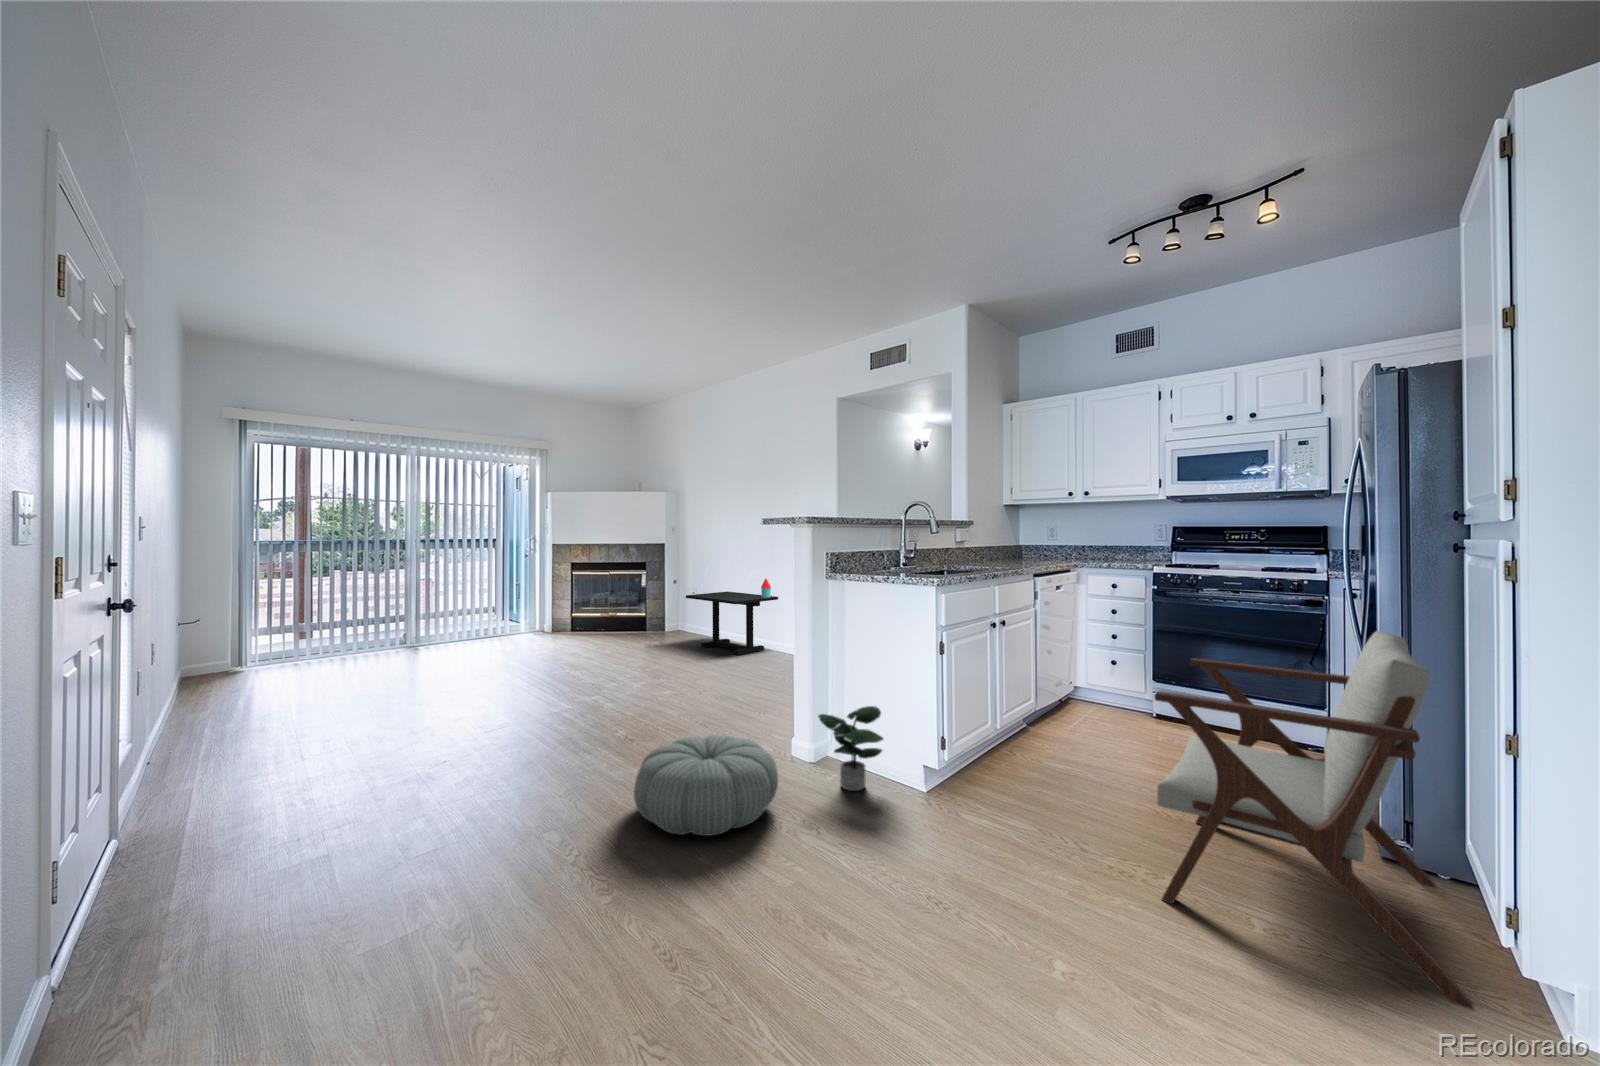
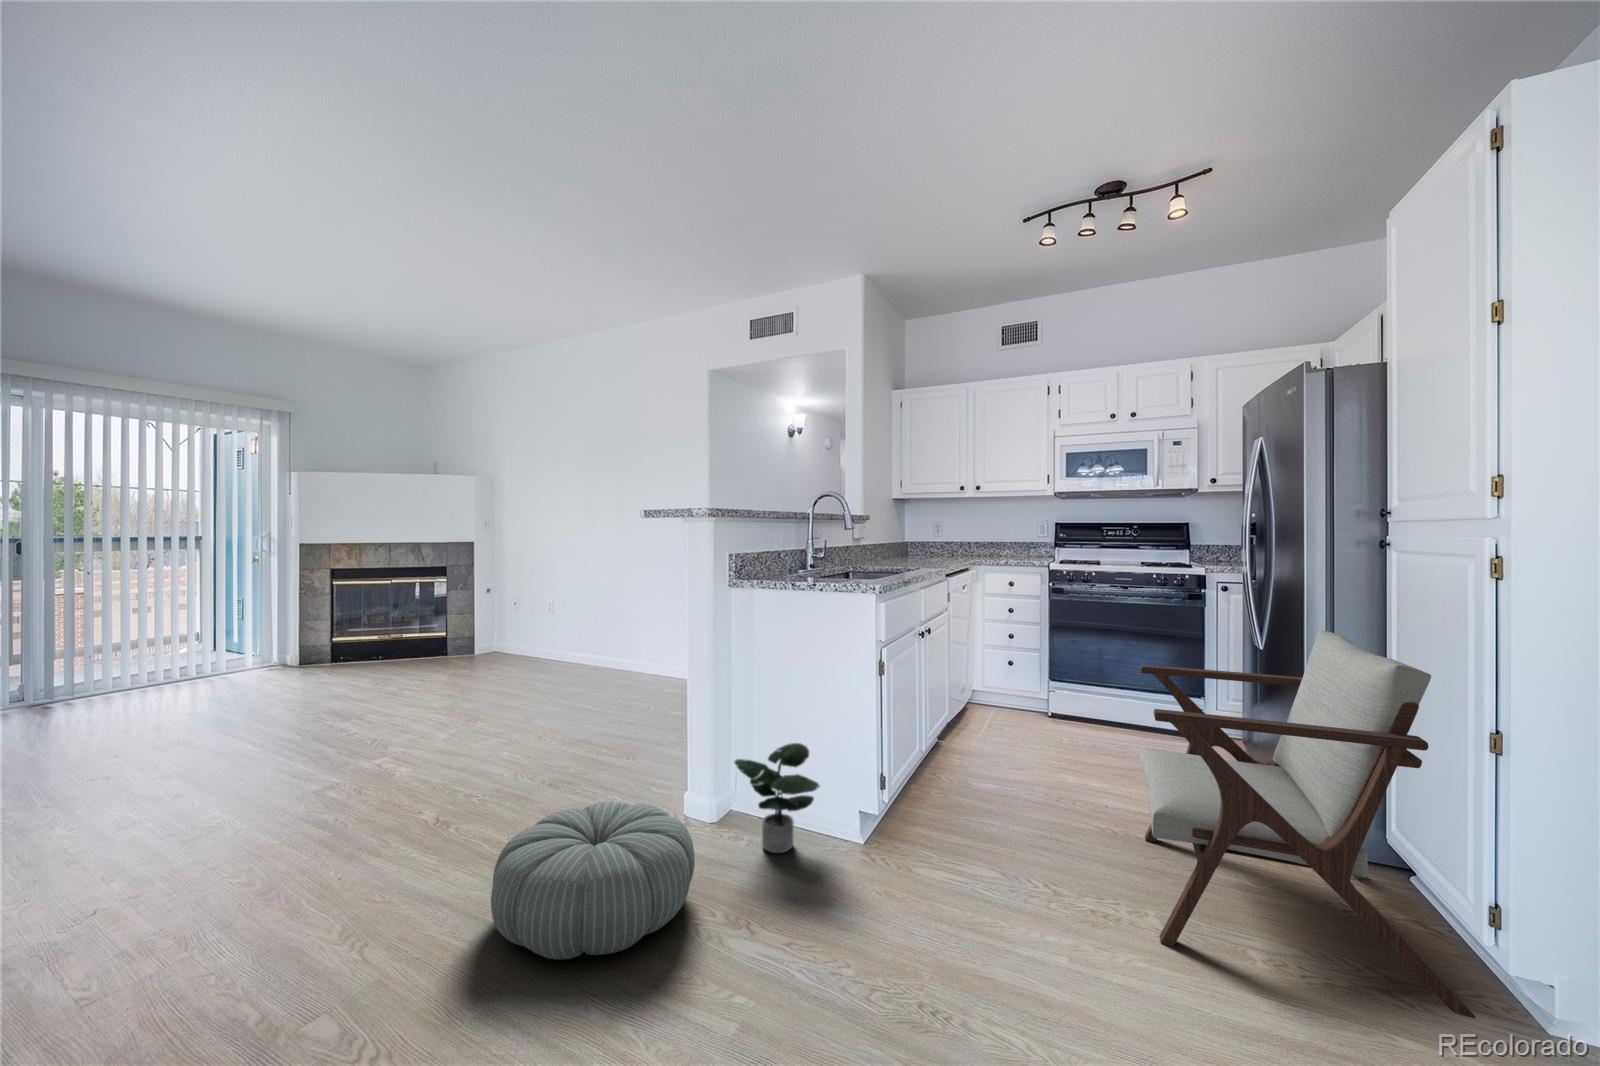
side table: present [686,579,778,655] -> none [504,584,627,681]

